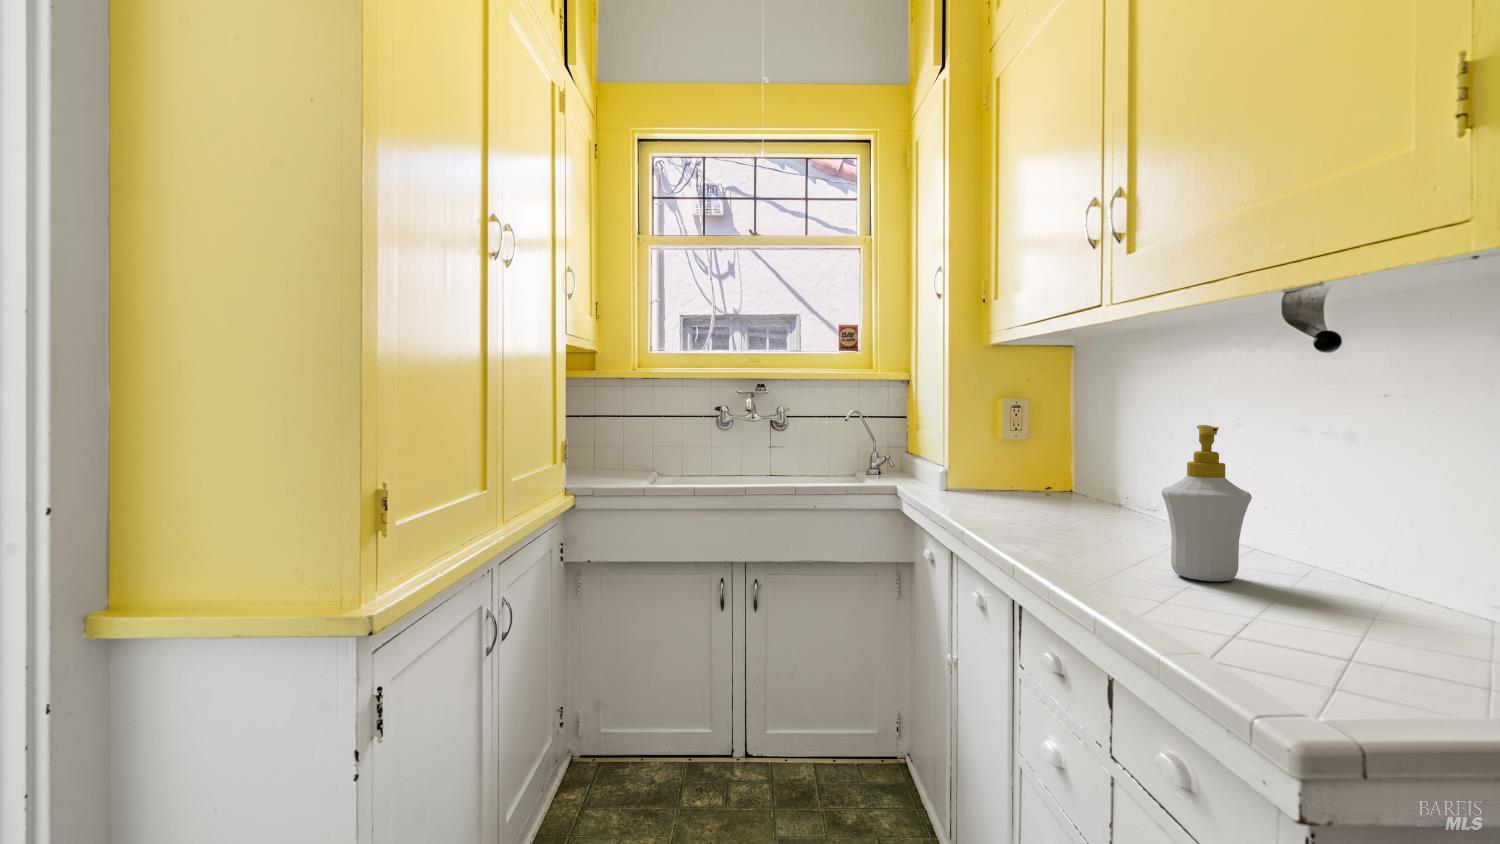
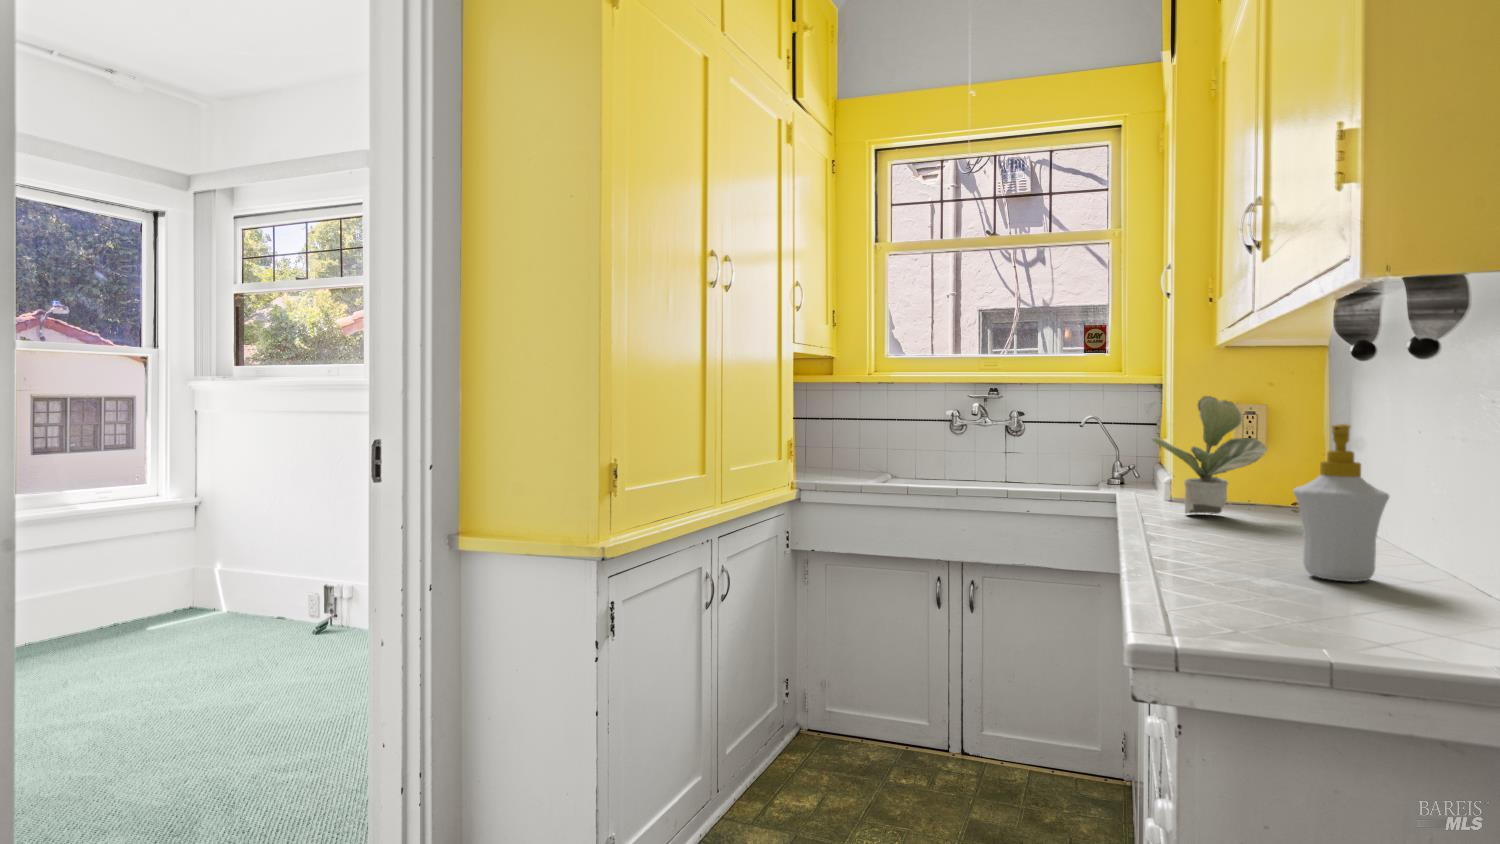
potted plant: none [950,394,1050,508] -> present [1152,396,1267,514]

